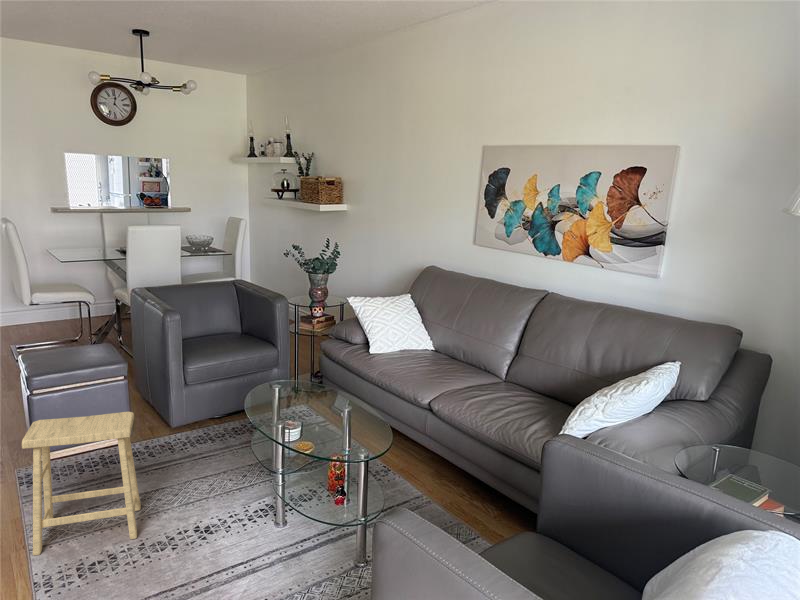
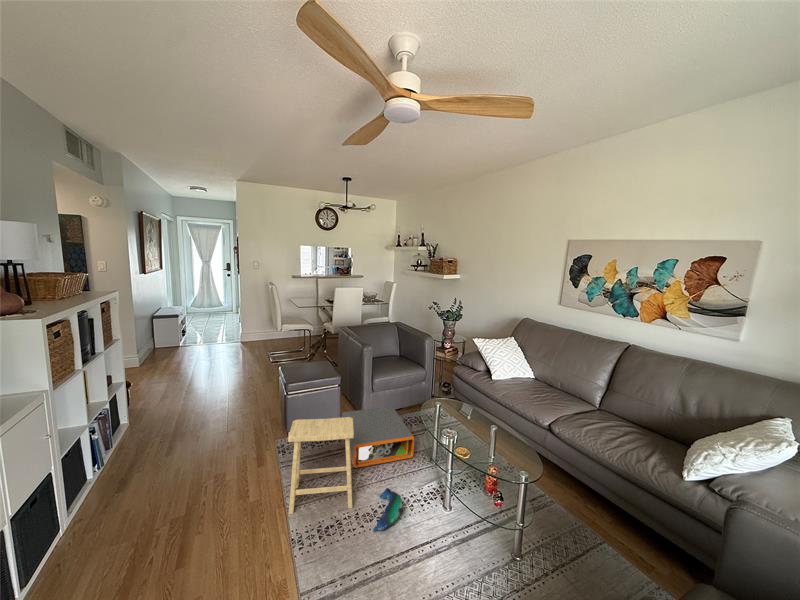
storage box: none [133,405,244,491] -> present [342,407,415,468]
plush toy: none [163,509,211,561] -> present [373,488,404,532]

